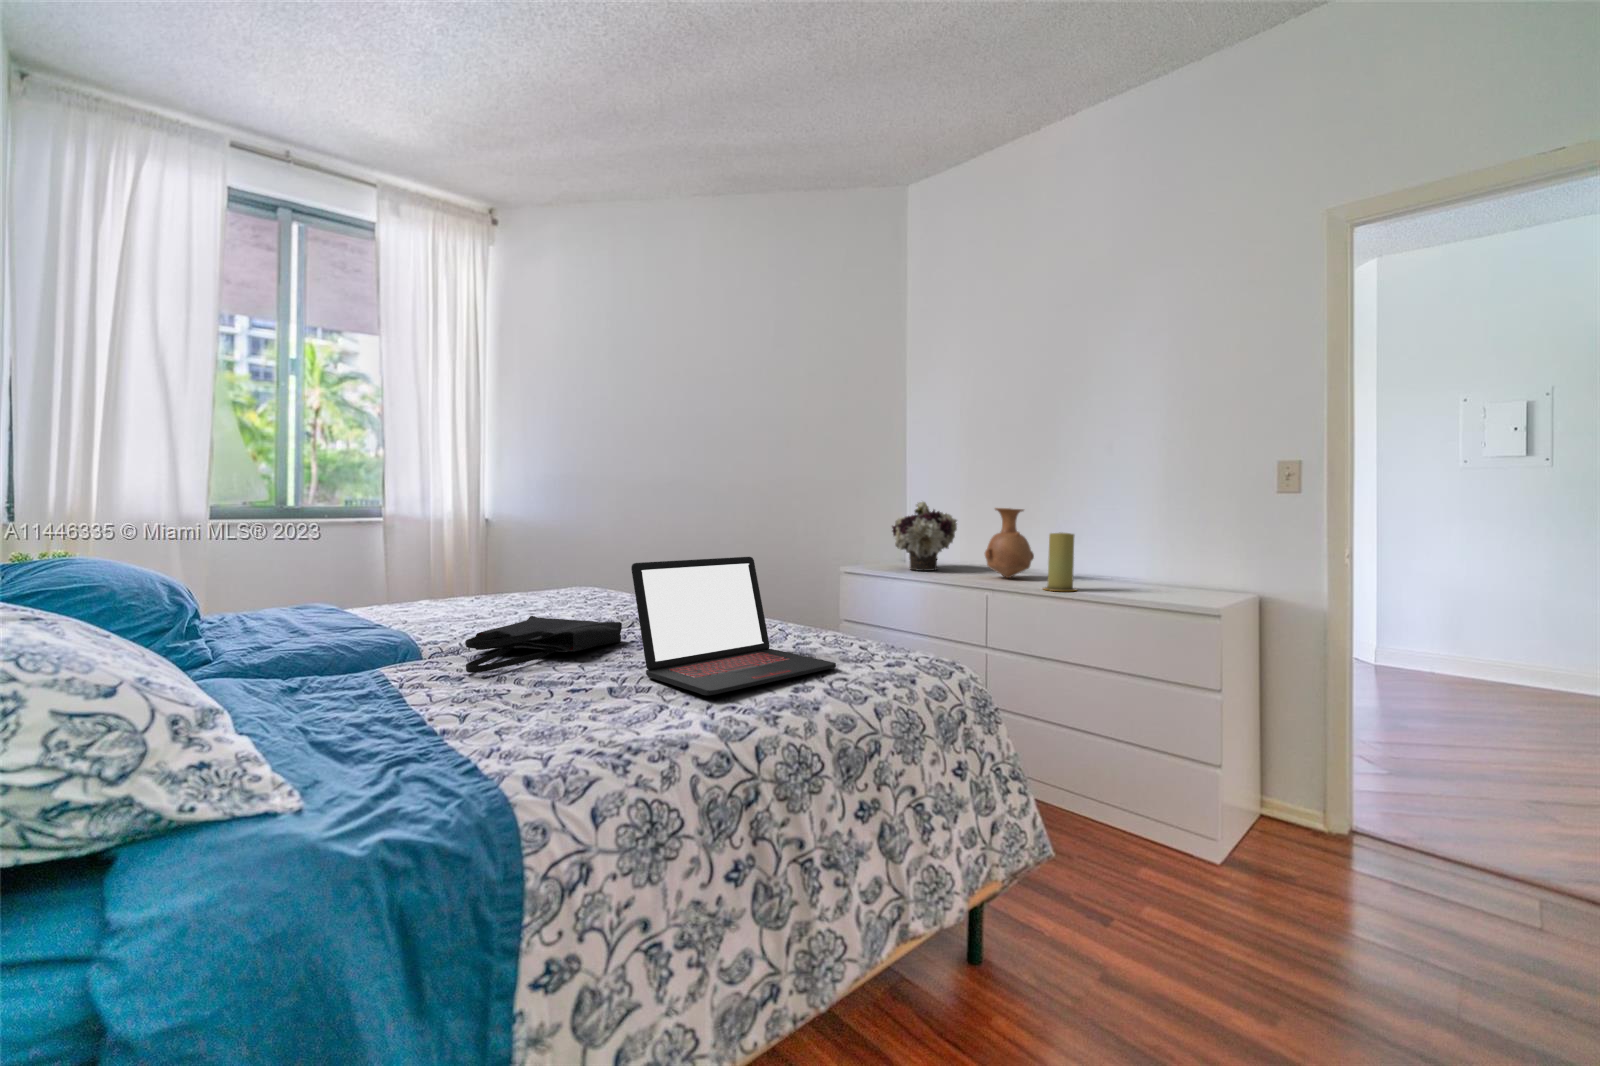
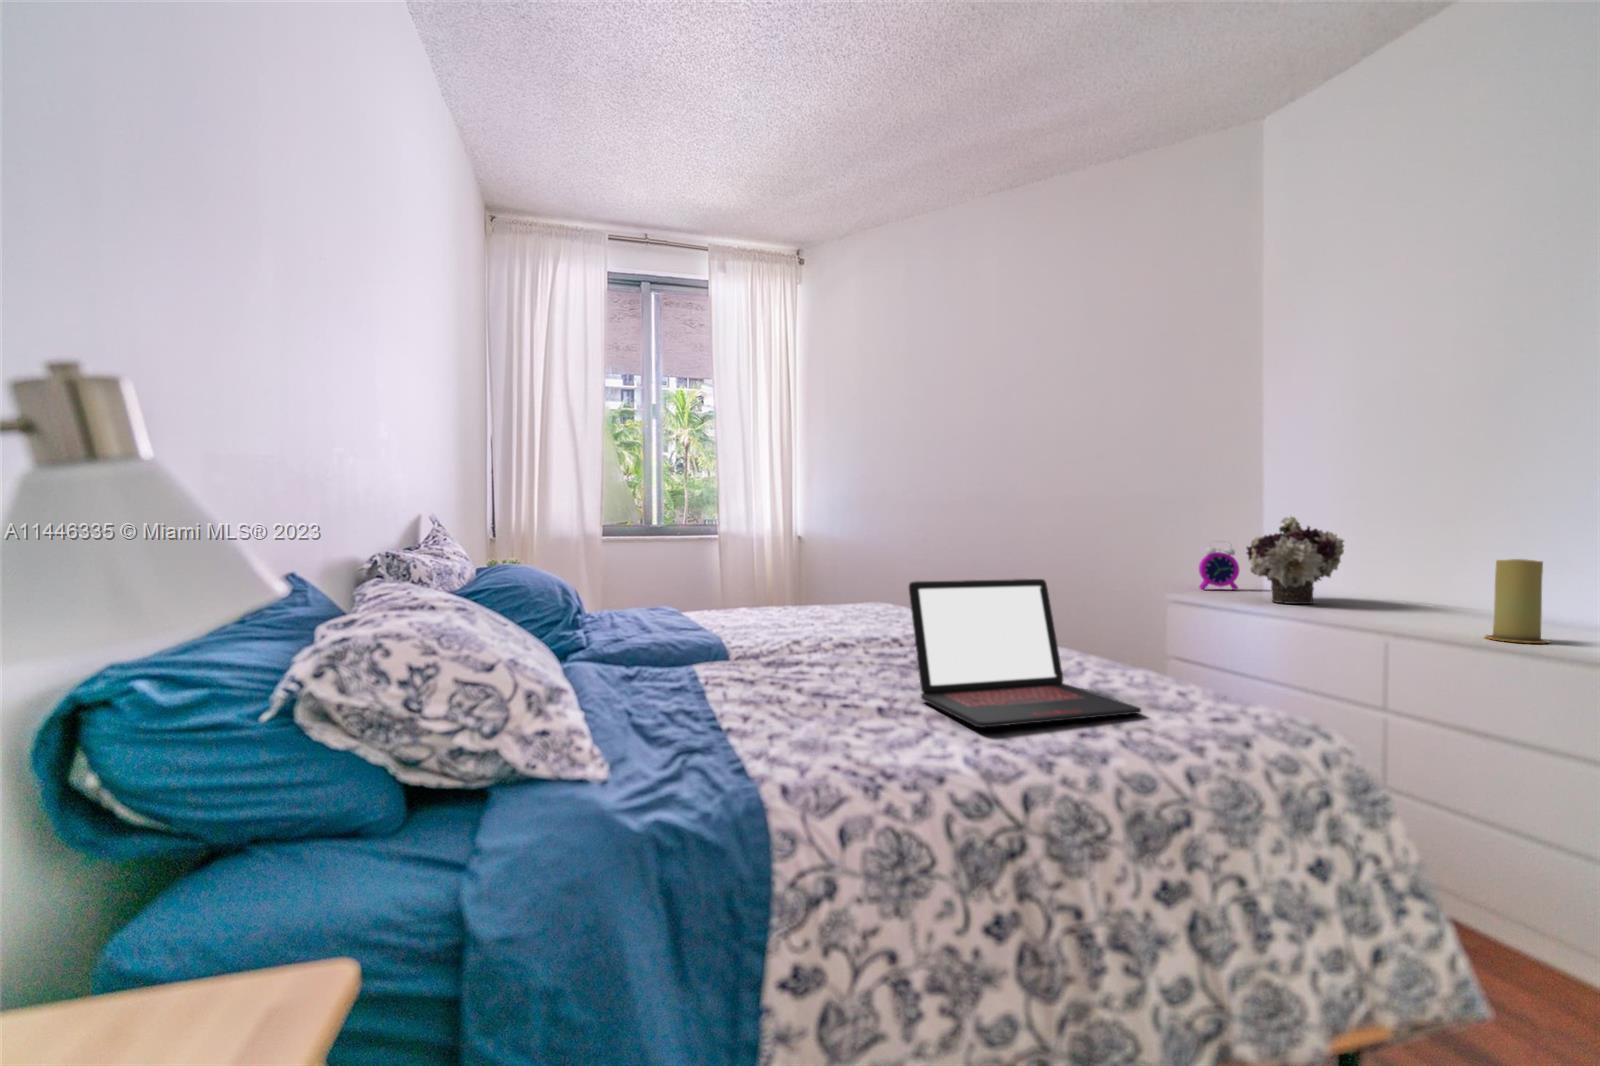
vase: present [985,508,1034,578] -> none [1386,524,1473,620]
alarm clock: none [856,521,886,562] -> present [1199,547,1239,589]
tote bag: present [465,616,622,673] -> none [759,629,906,679]

